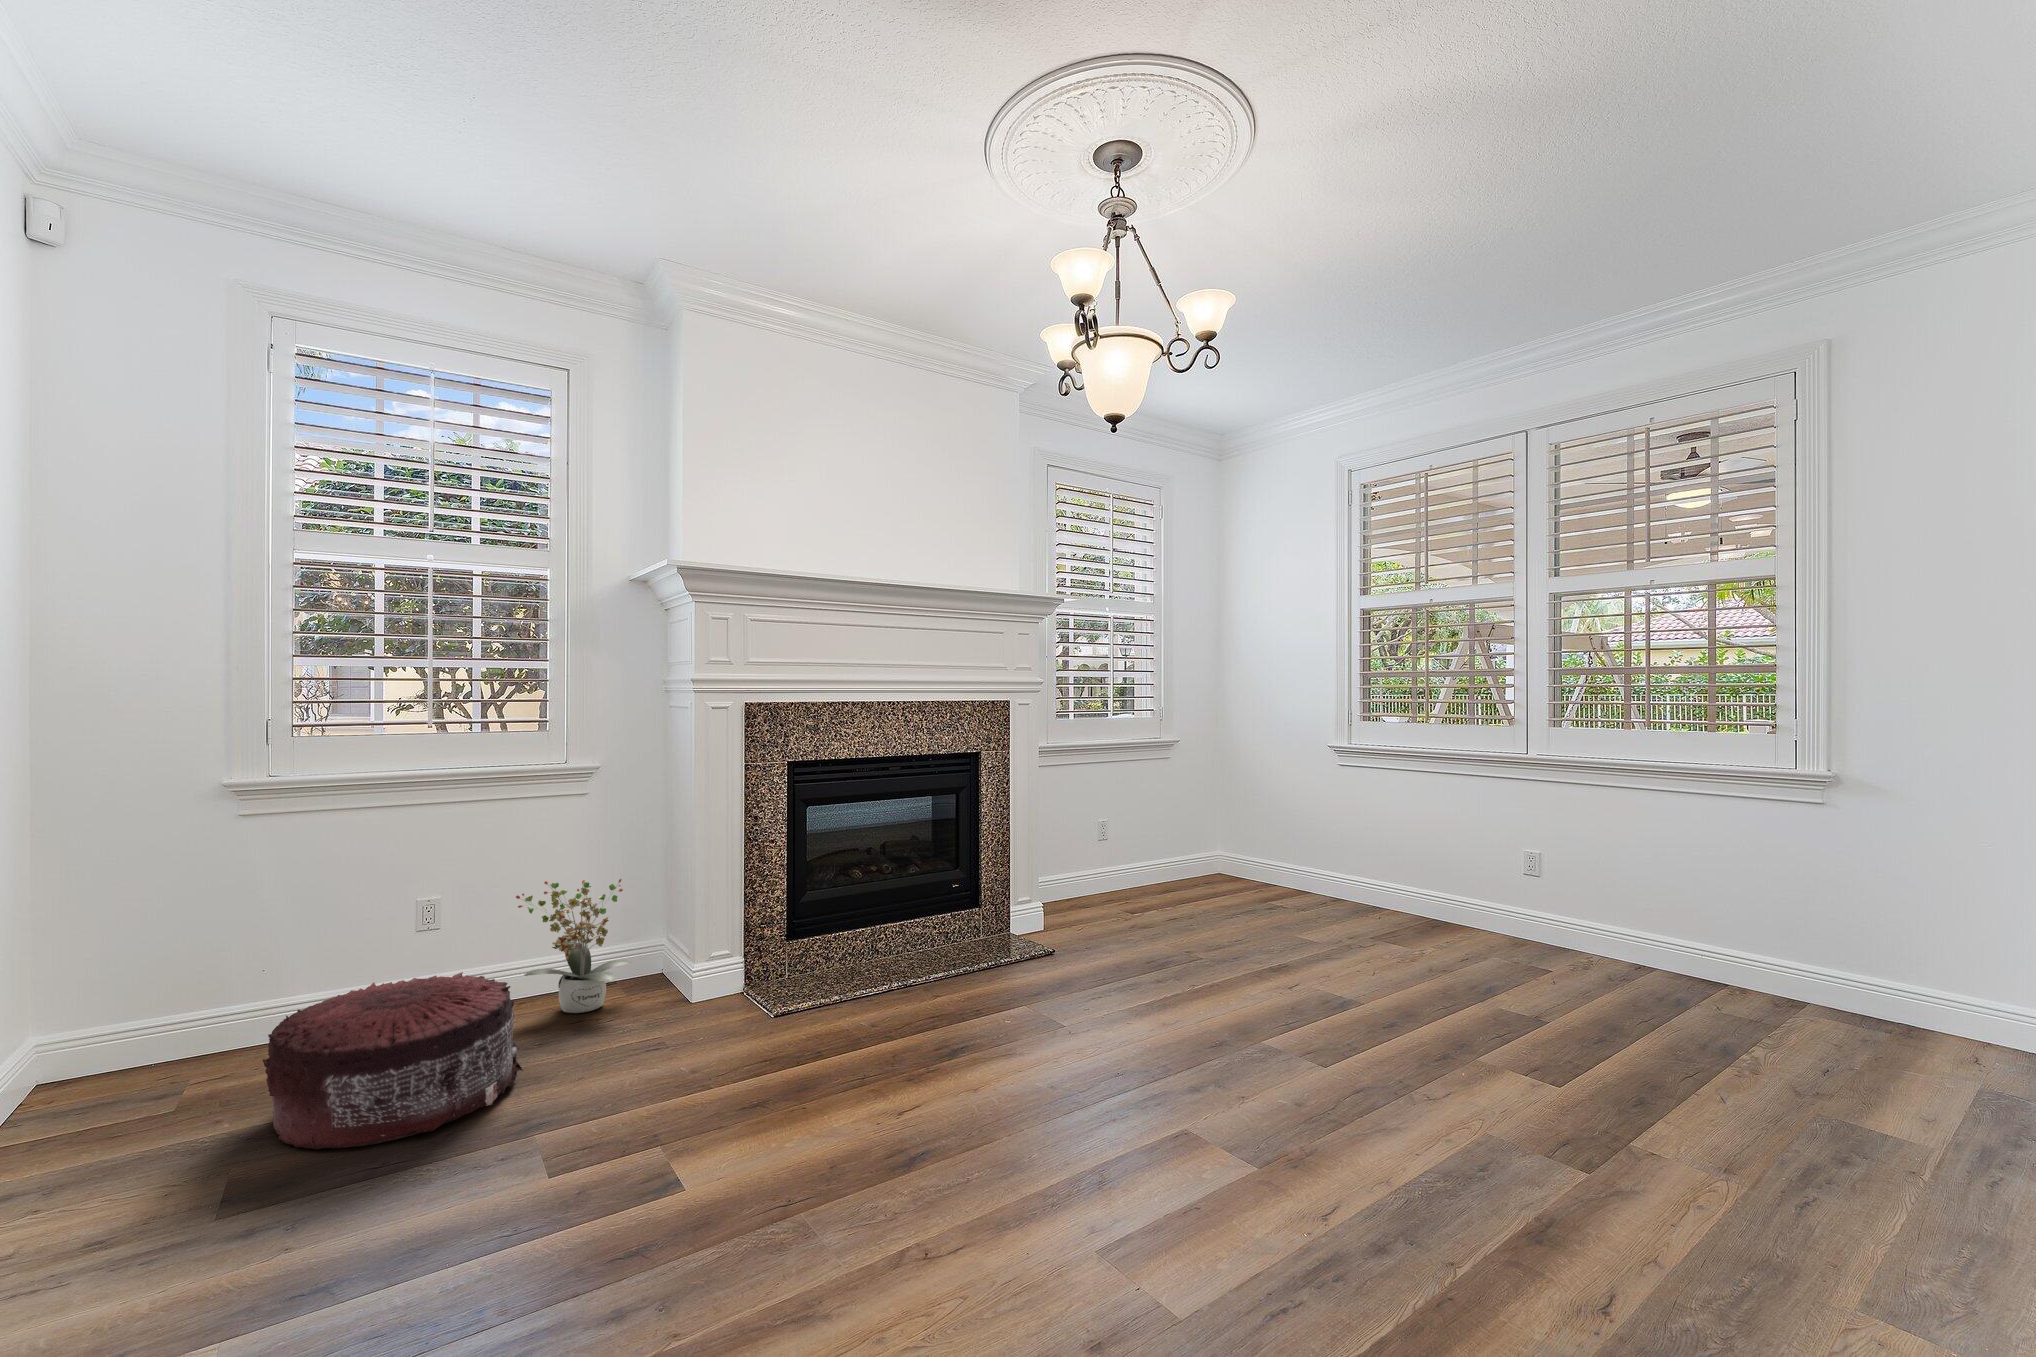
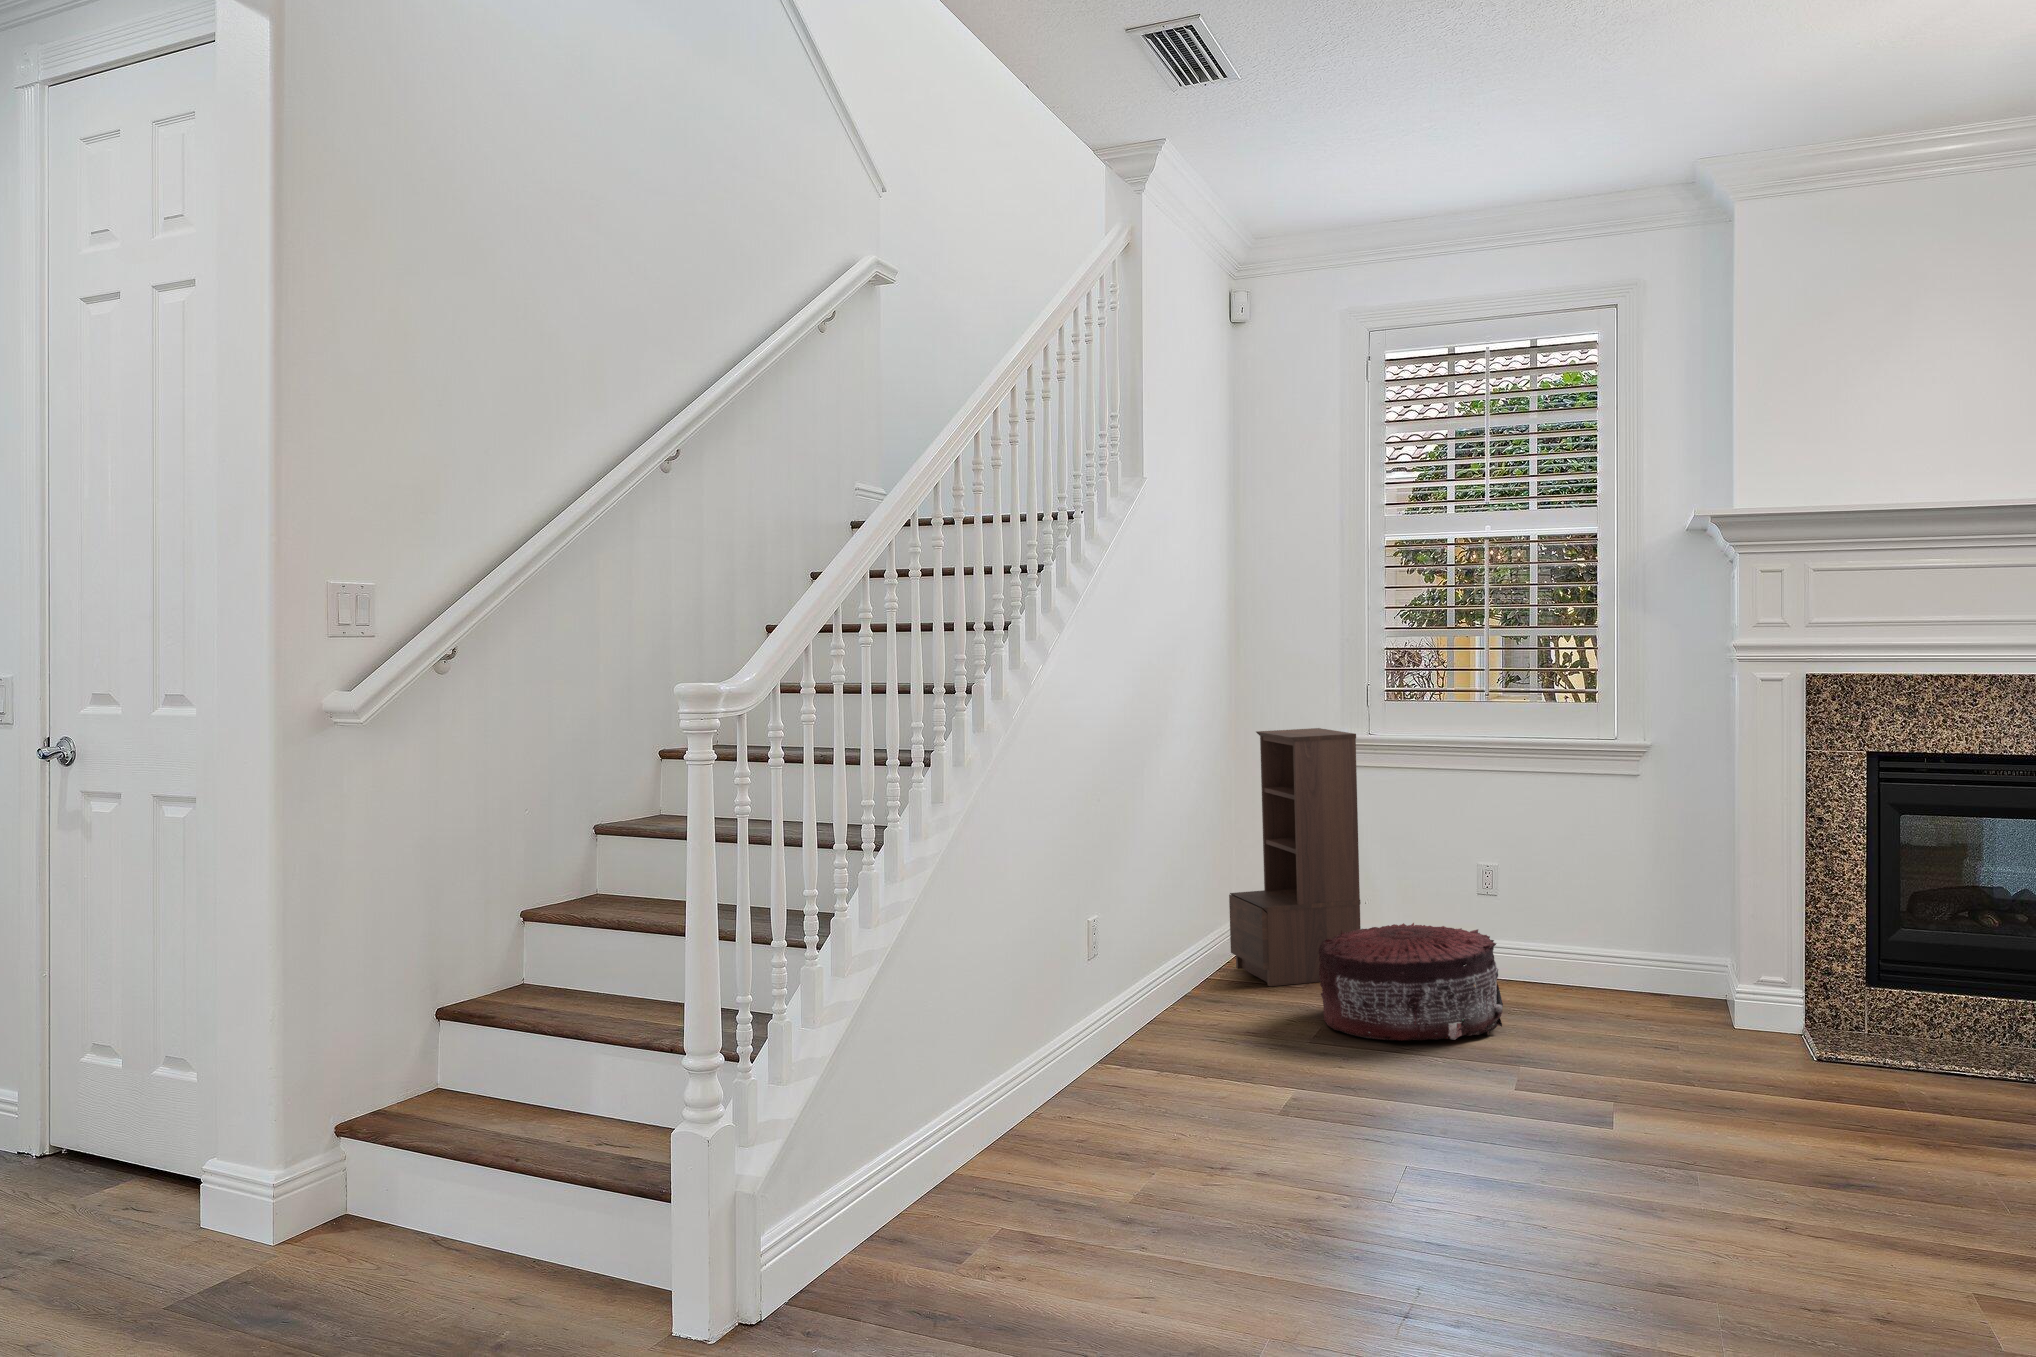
bookshelf: none [11,771,257,1121] -> present [1229,728,1361,986]
potted plant: present [516,879,632,1013] -> none [1555,863,1681,1007]

